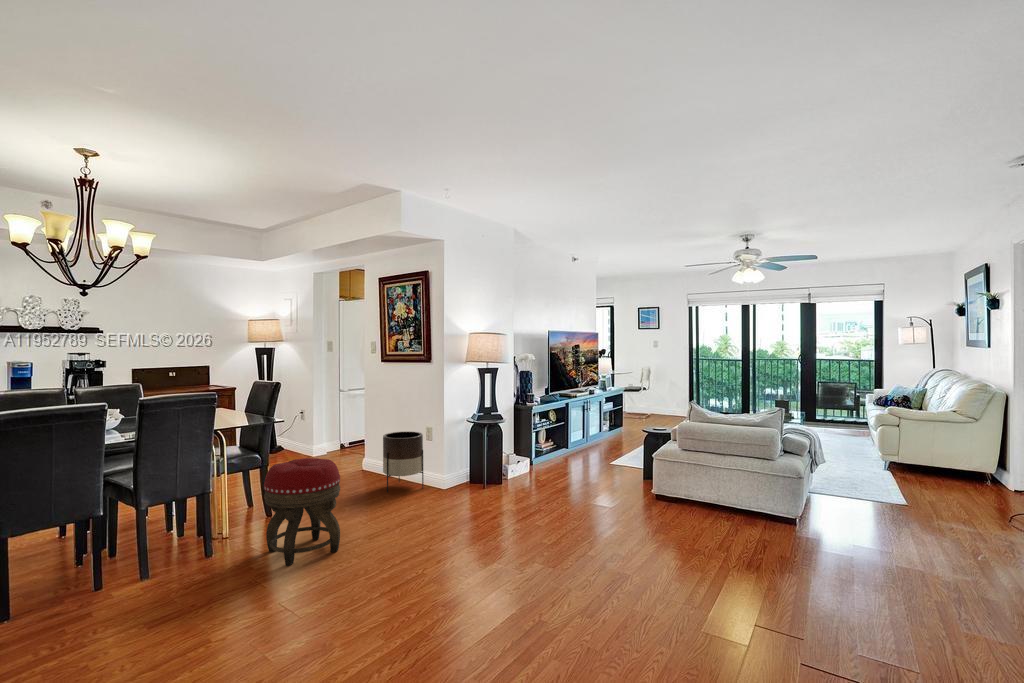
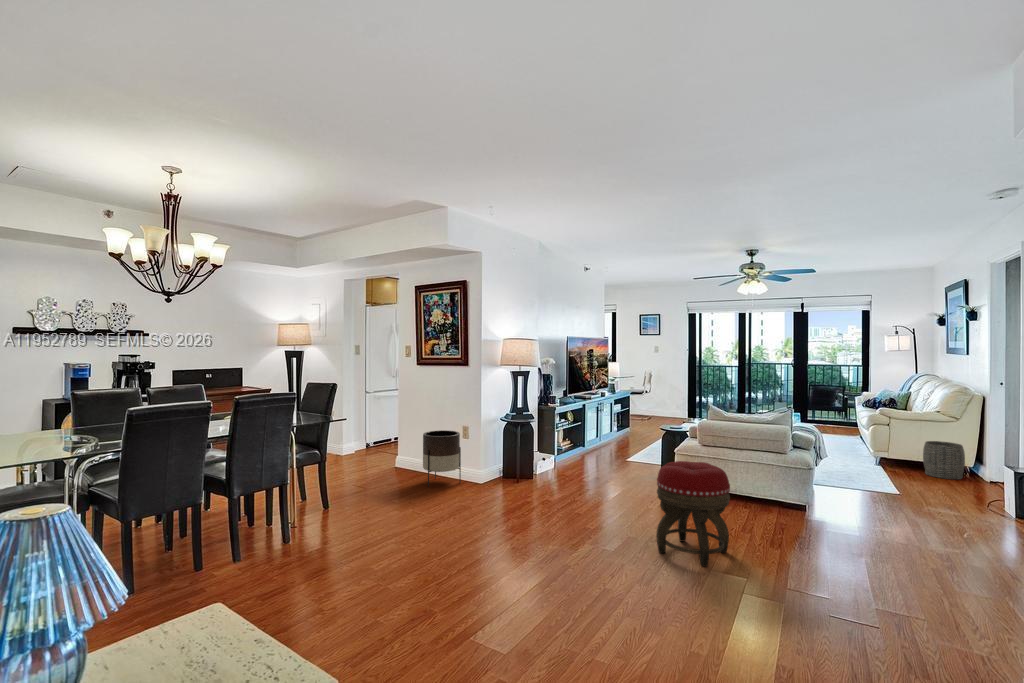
woven basket: none [937,443,984,486] -> present [923,441,965,479]
footstool: present [264,458,340,566] -> present [656,461,730,566]

